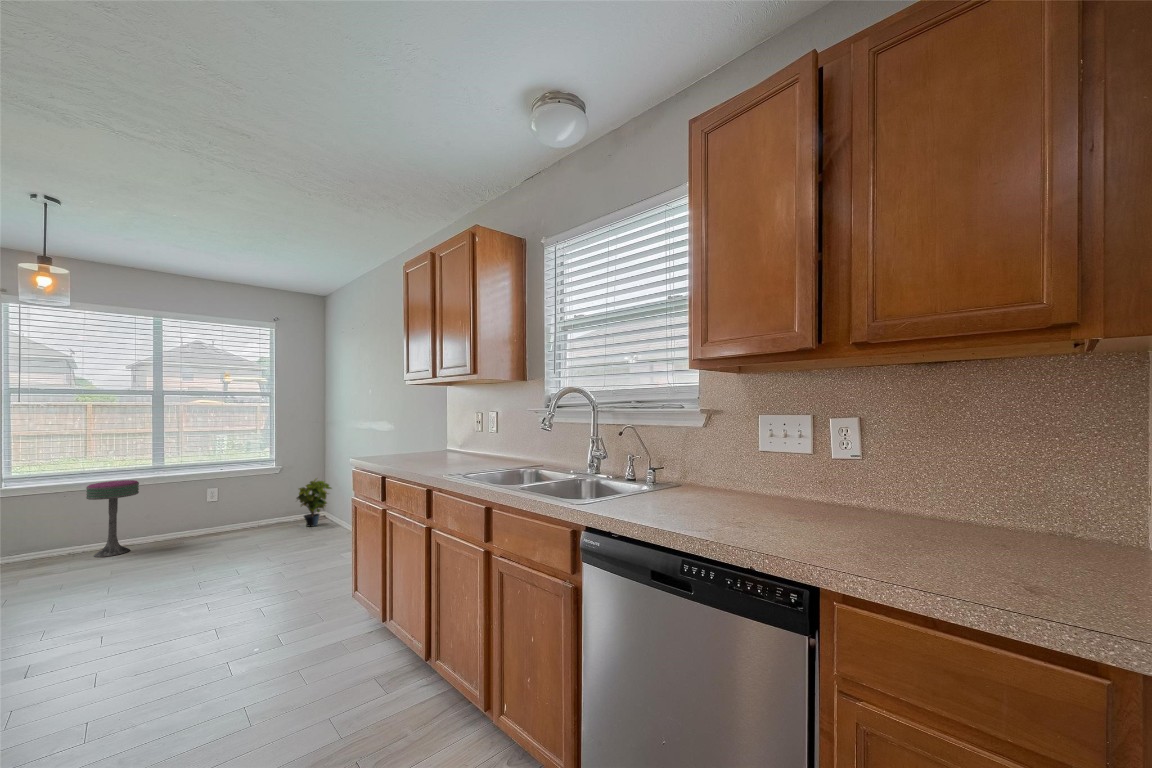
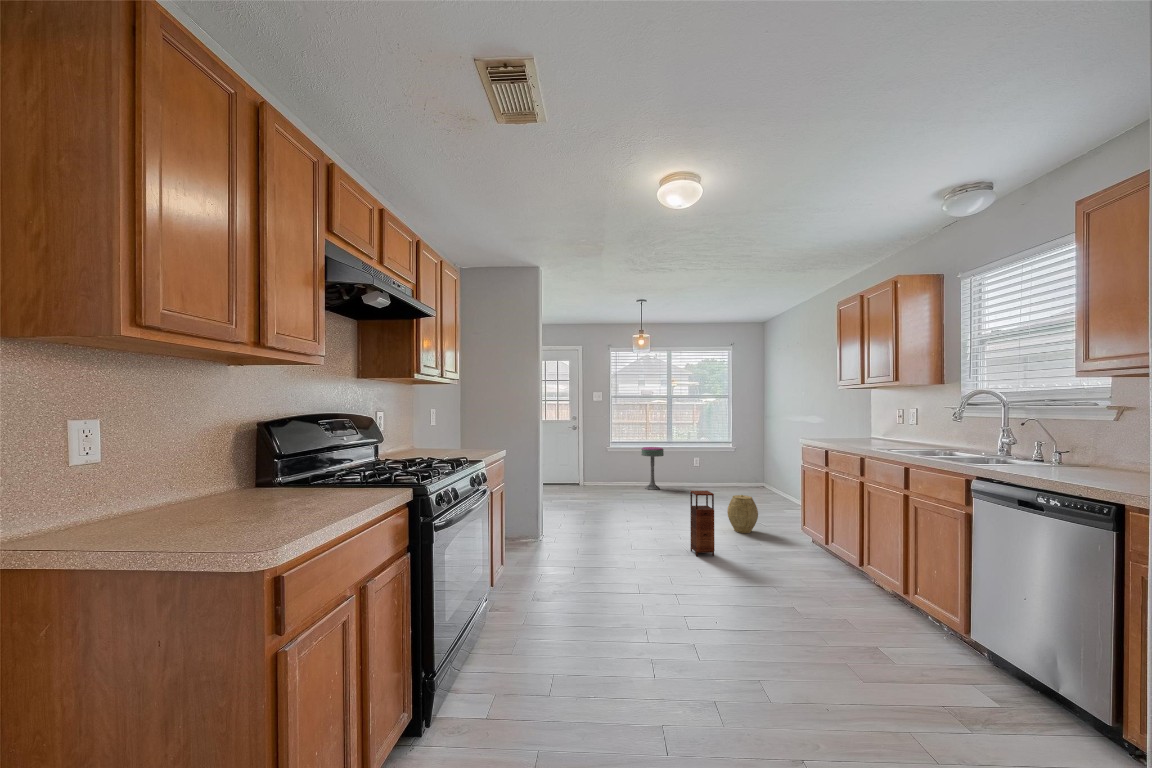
potted plant: present [297,479,332,526] -> none [749,459,775,494]
woven basket: none [227,555,284,622] -> present [727,495,758,533]
storage cabinet: none [102,584,161,739] -> present [690,491,715,556]

